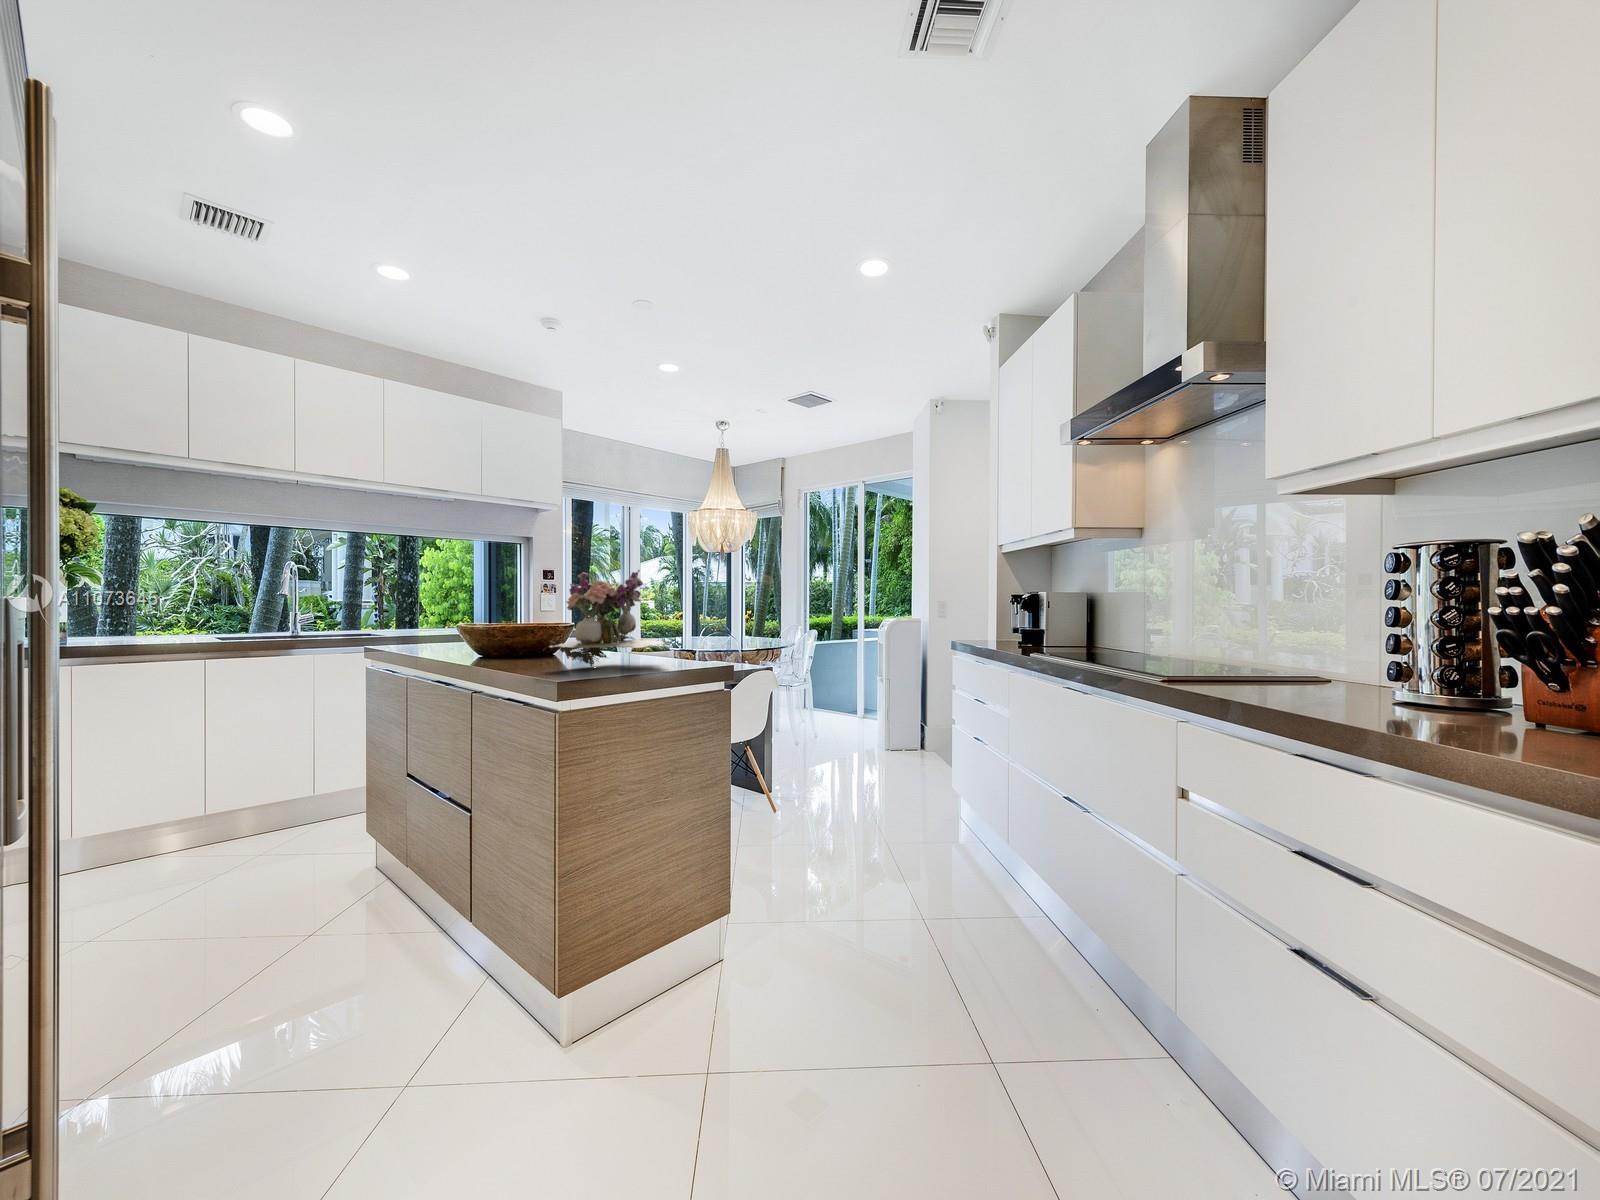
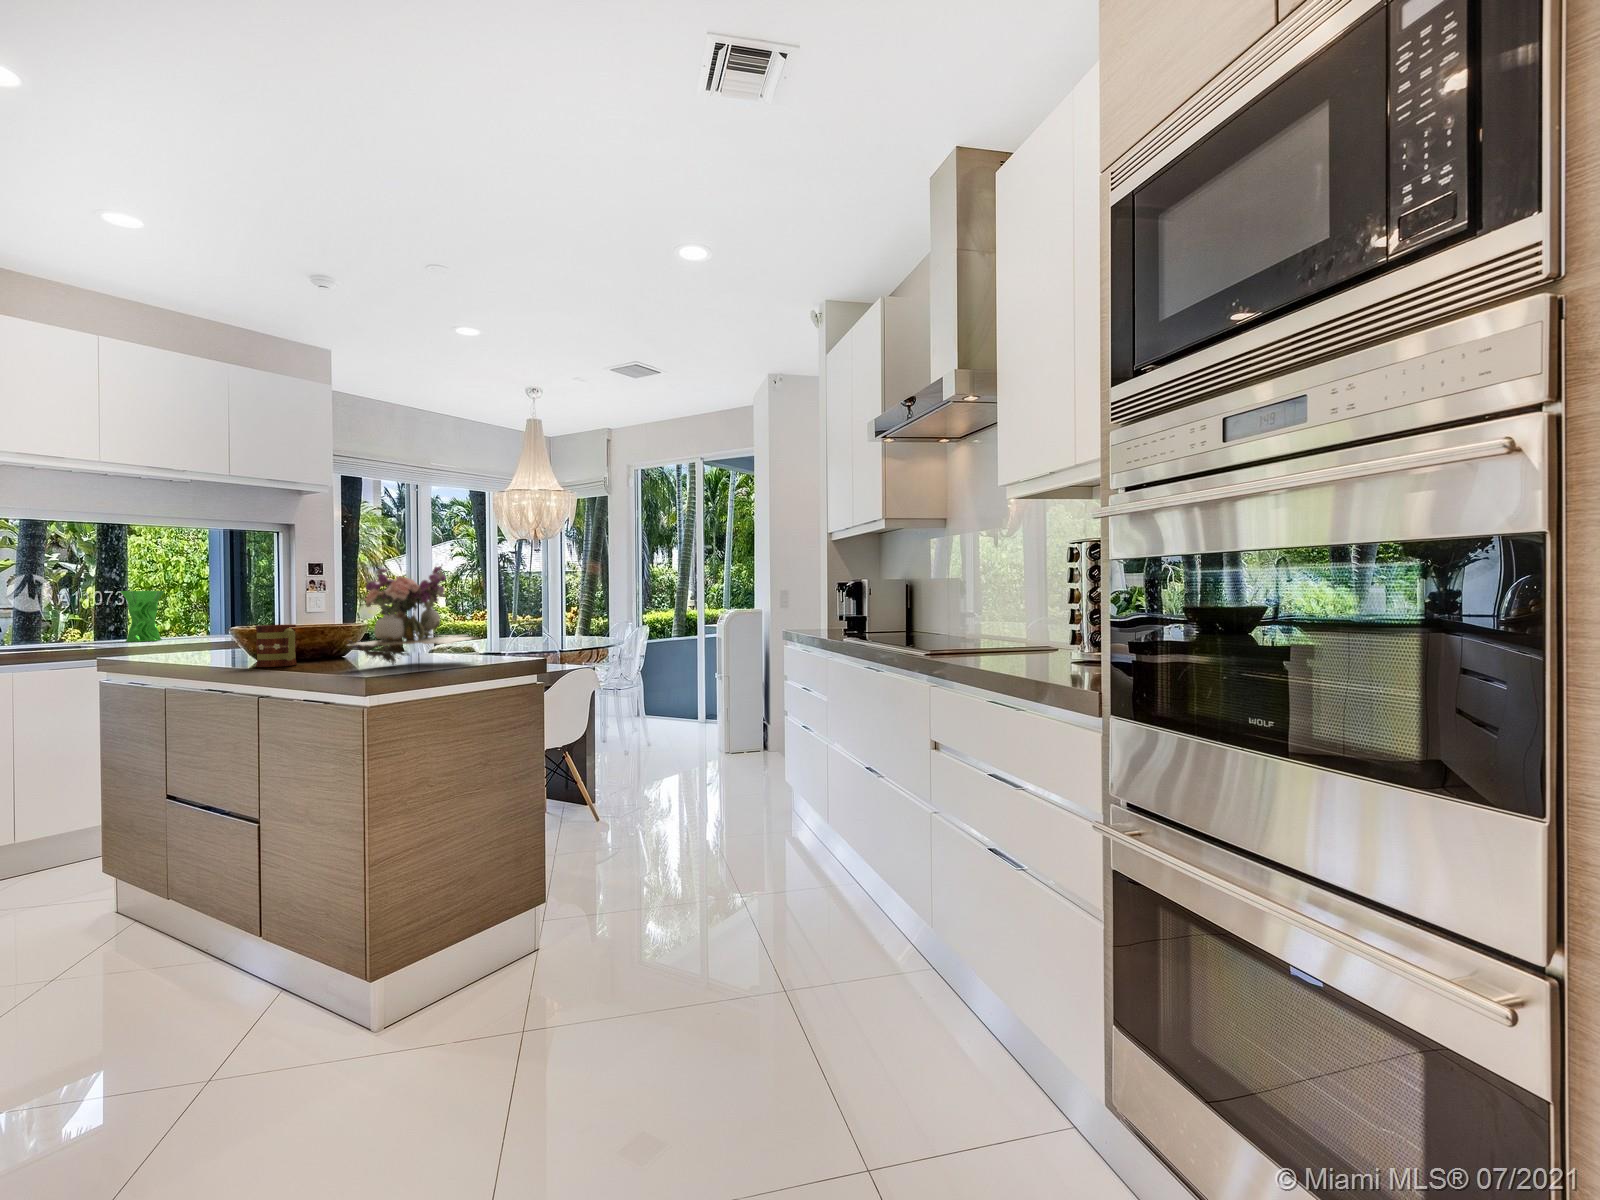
vase: none [398,592,431,634] -> present [120,591,165,642]
mug: none [475,625,510,664] -> present [256,624,297,667]

